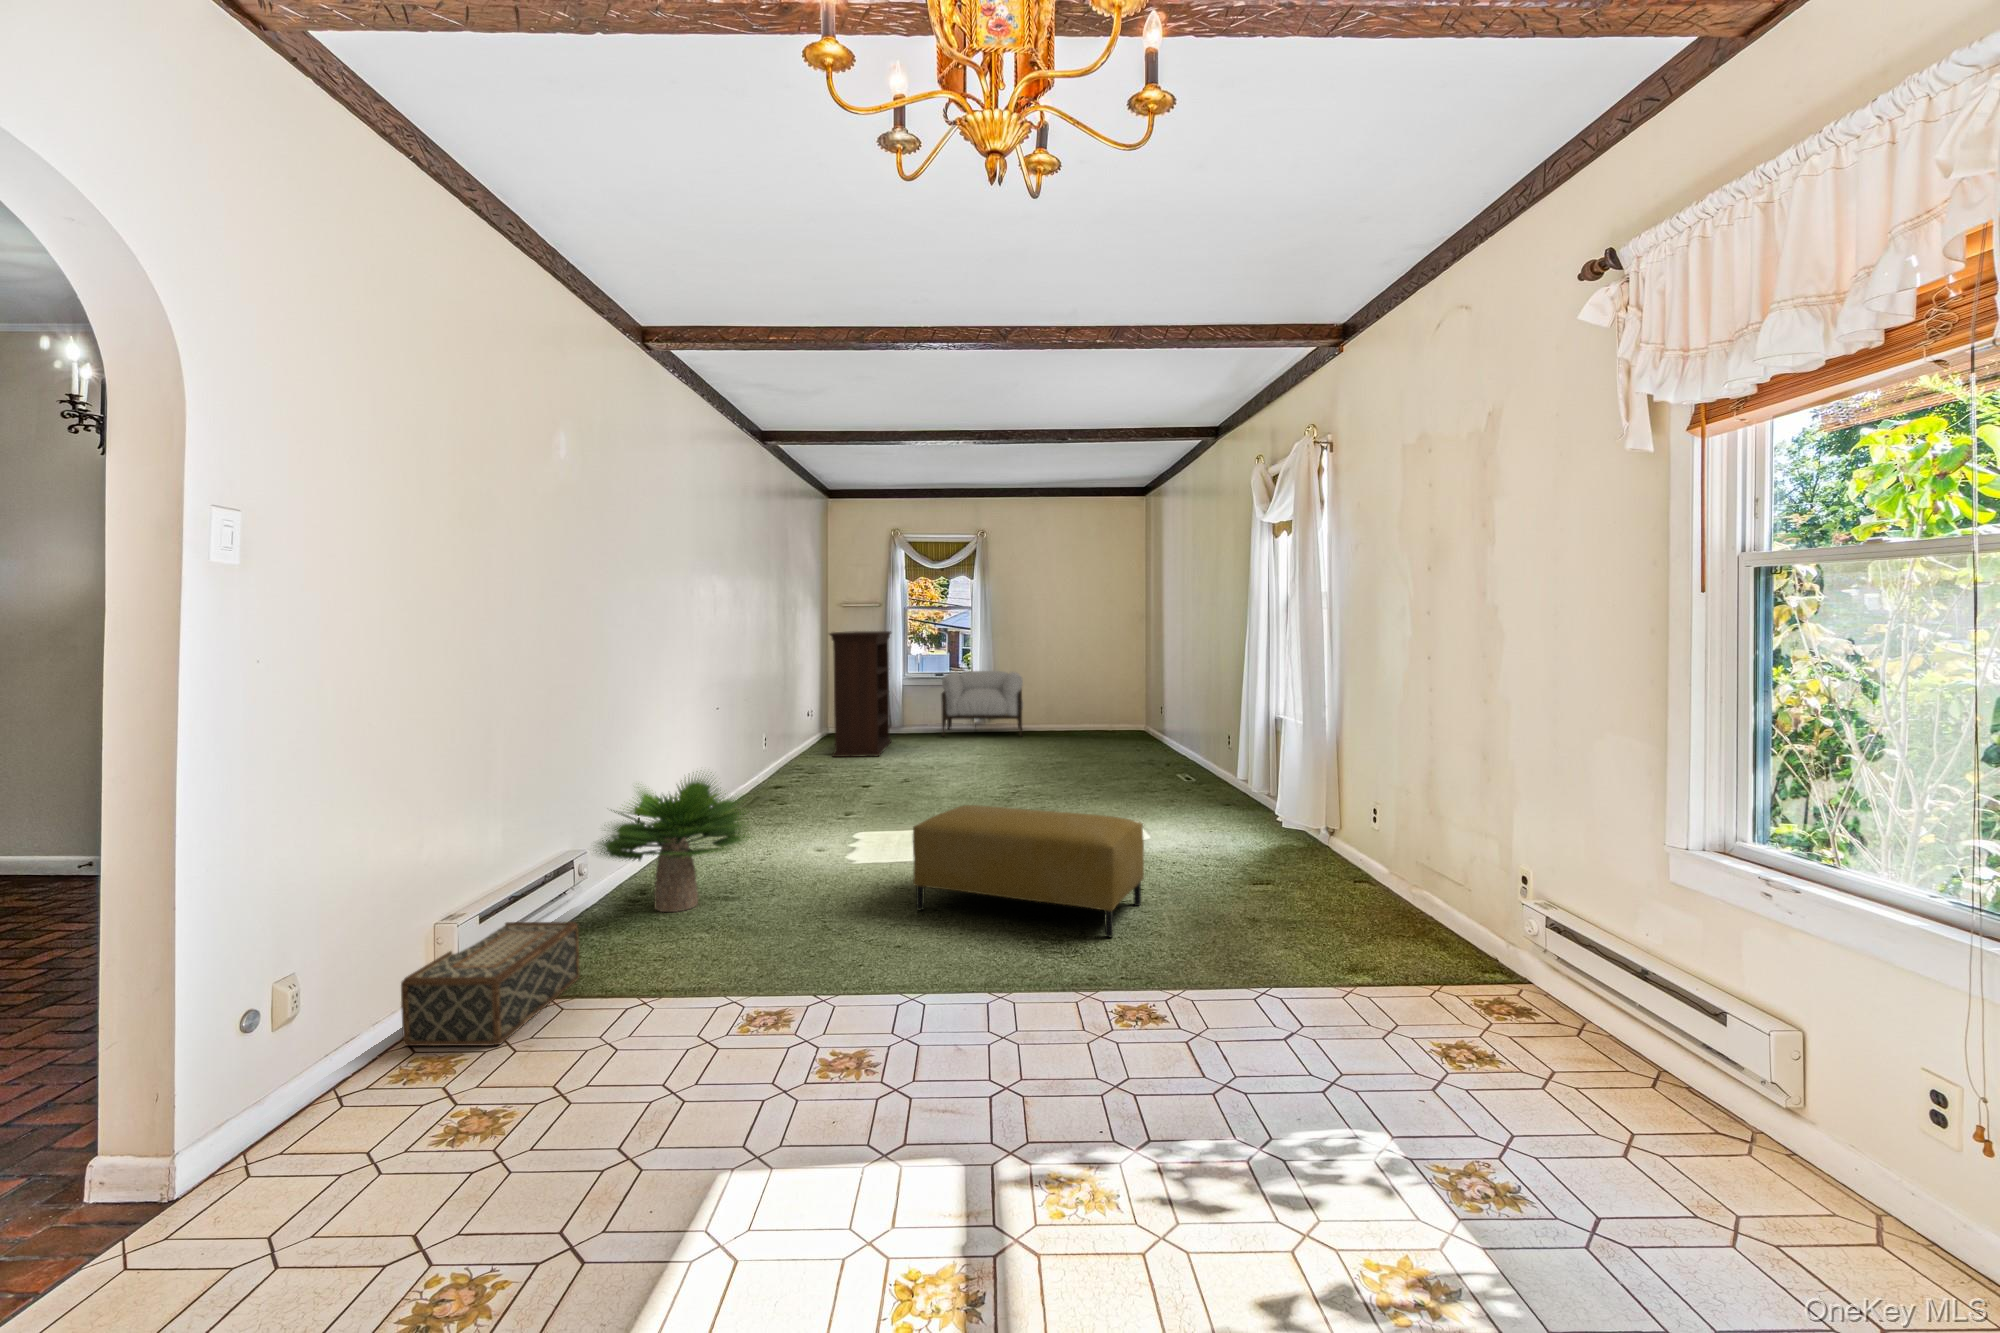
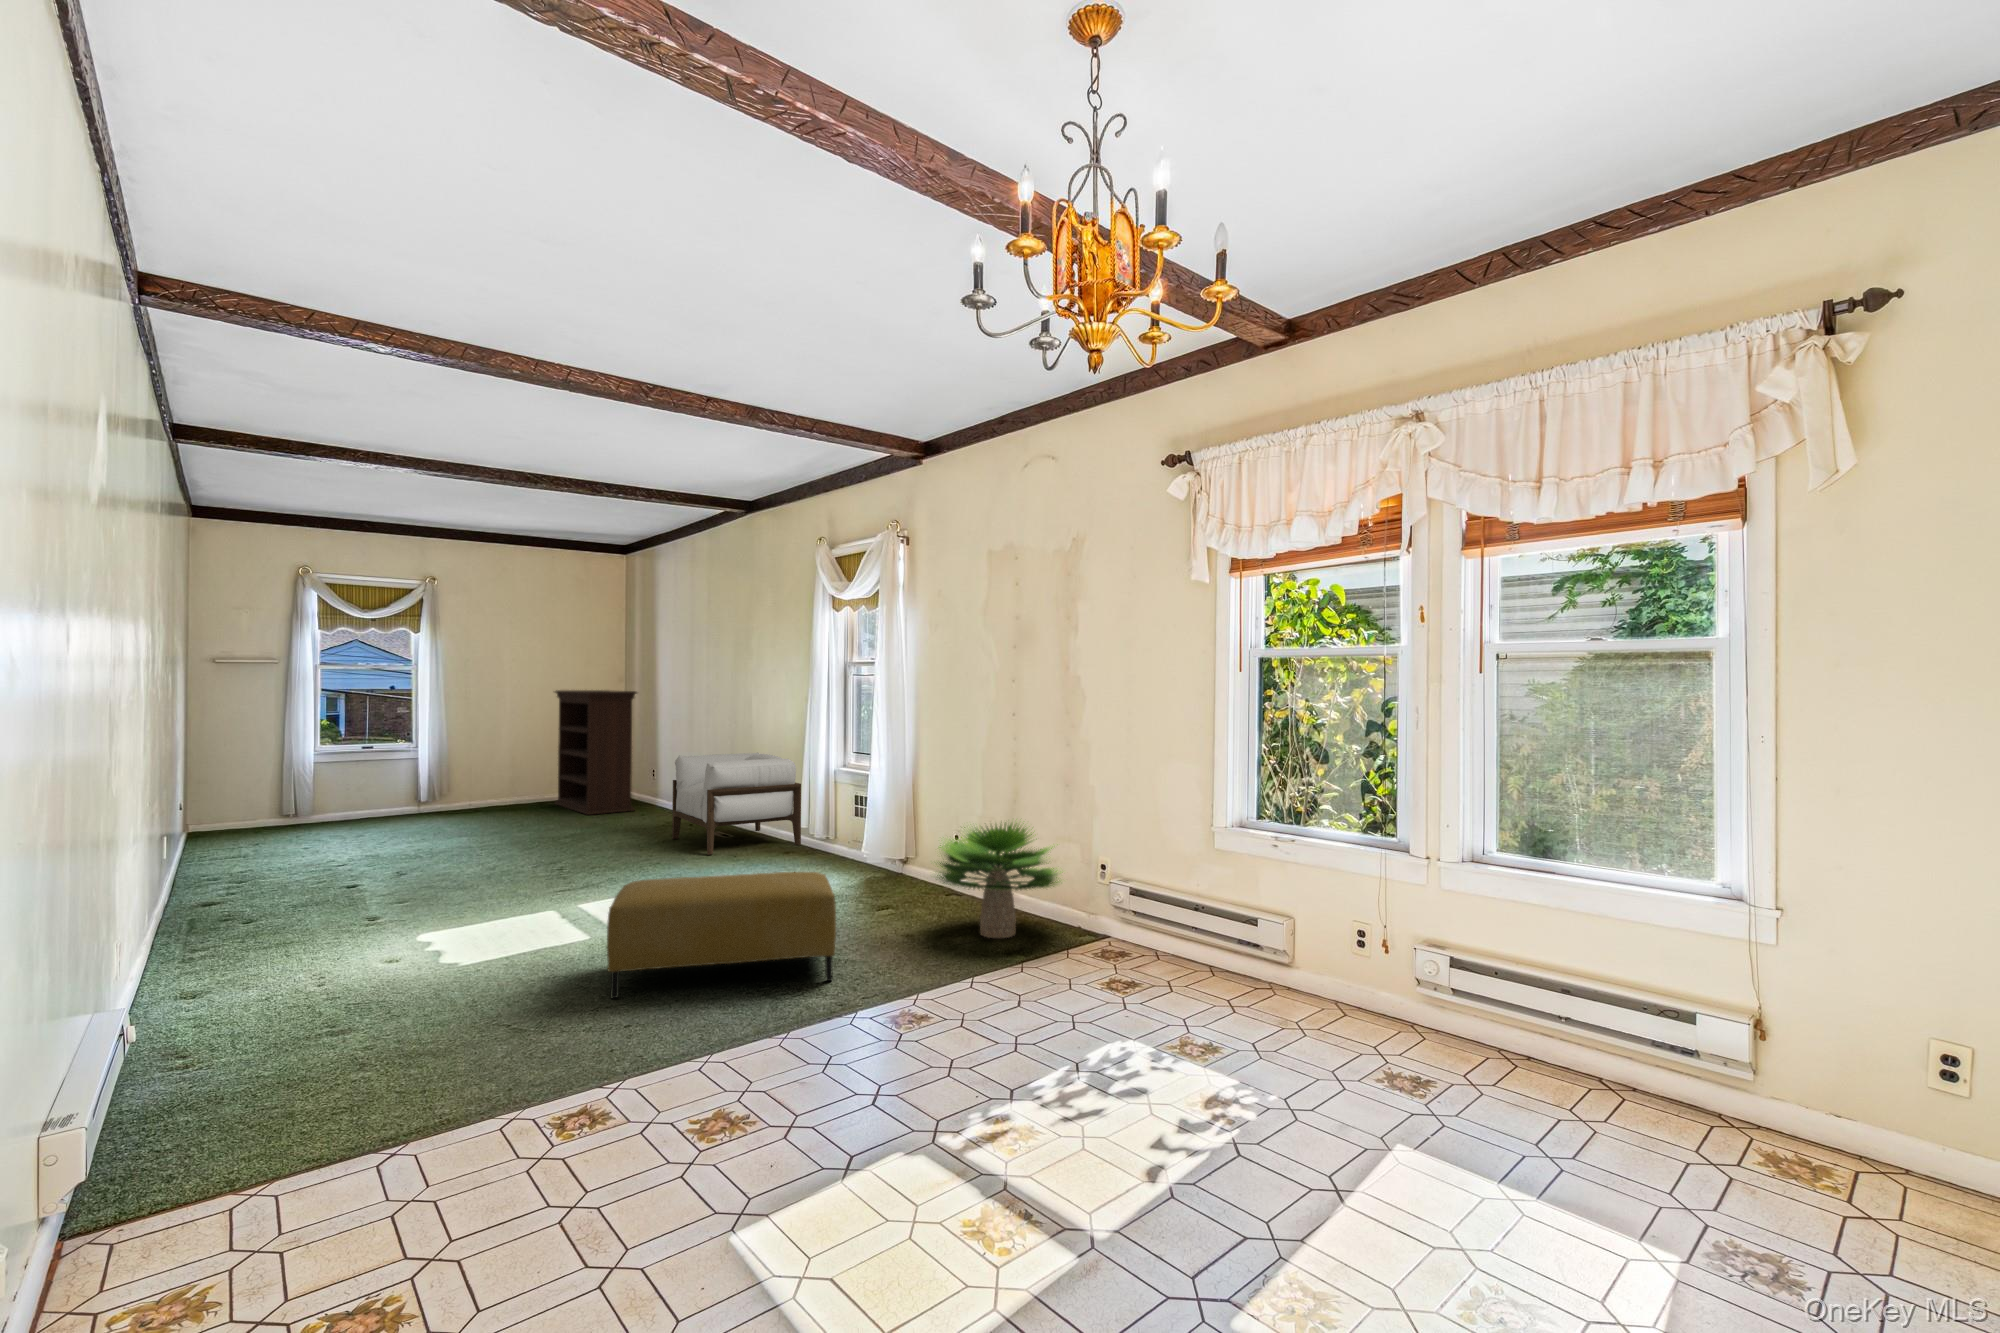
bookshelf: present [829,631,892,757] -> present [555,690,637,815]
armchair: present [941,671,1023,737] -> present [672,753,801,855]
potted plant: present [596,772,750,912] -> present [937,822,1059,938]
woven basket: present [401,922,580,1046] -> none [56,1088,246,1311]

